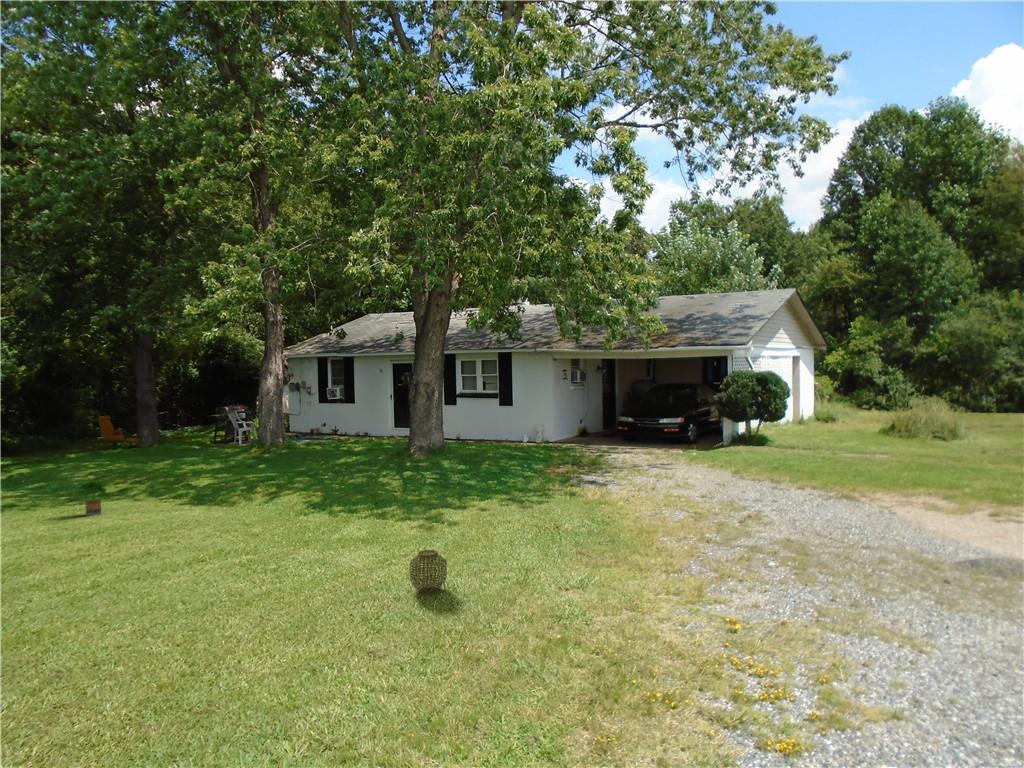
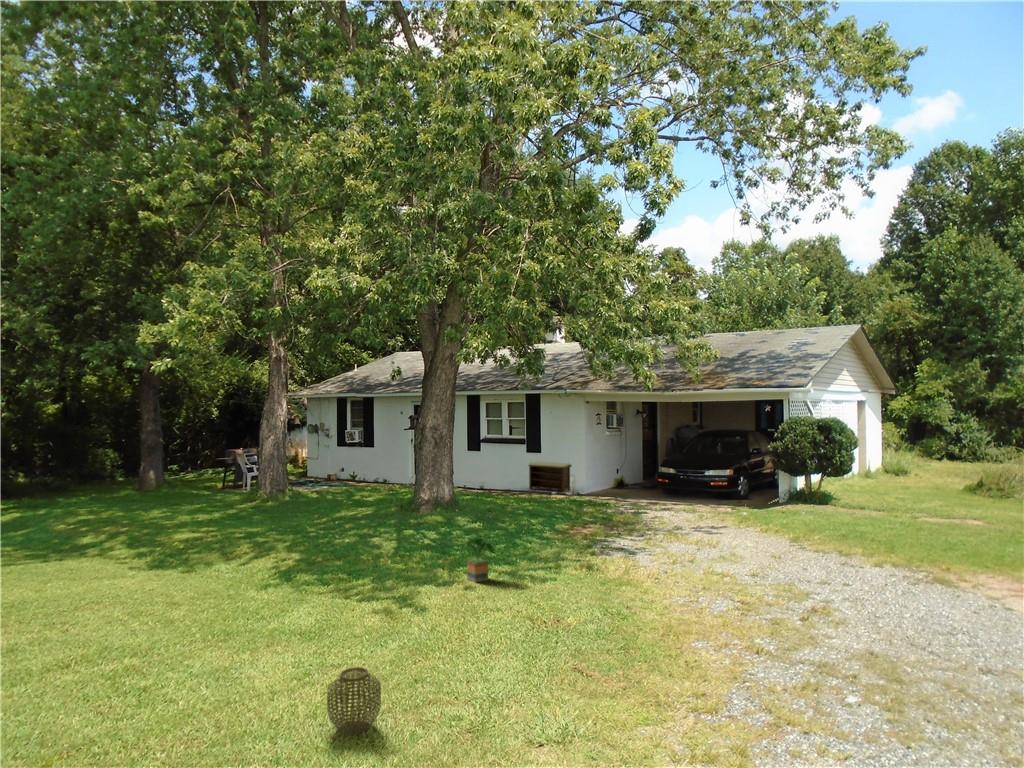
bench: none [502,414,542,442] -> present [528,461,571,492]
lounge chair: present [98,416,139,447] -> none [111,454,151,490]
potted tree: present [81,482,106,516] -> present [465,537,494,582]

